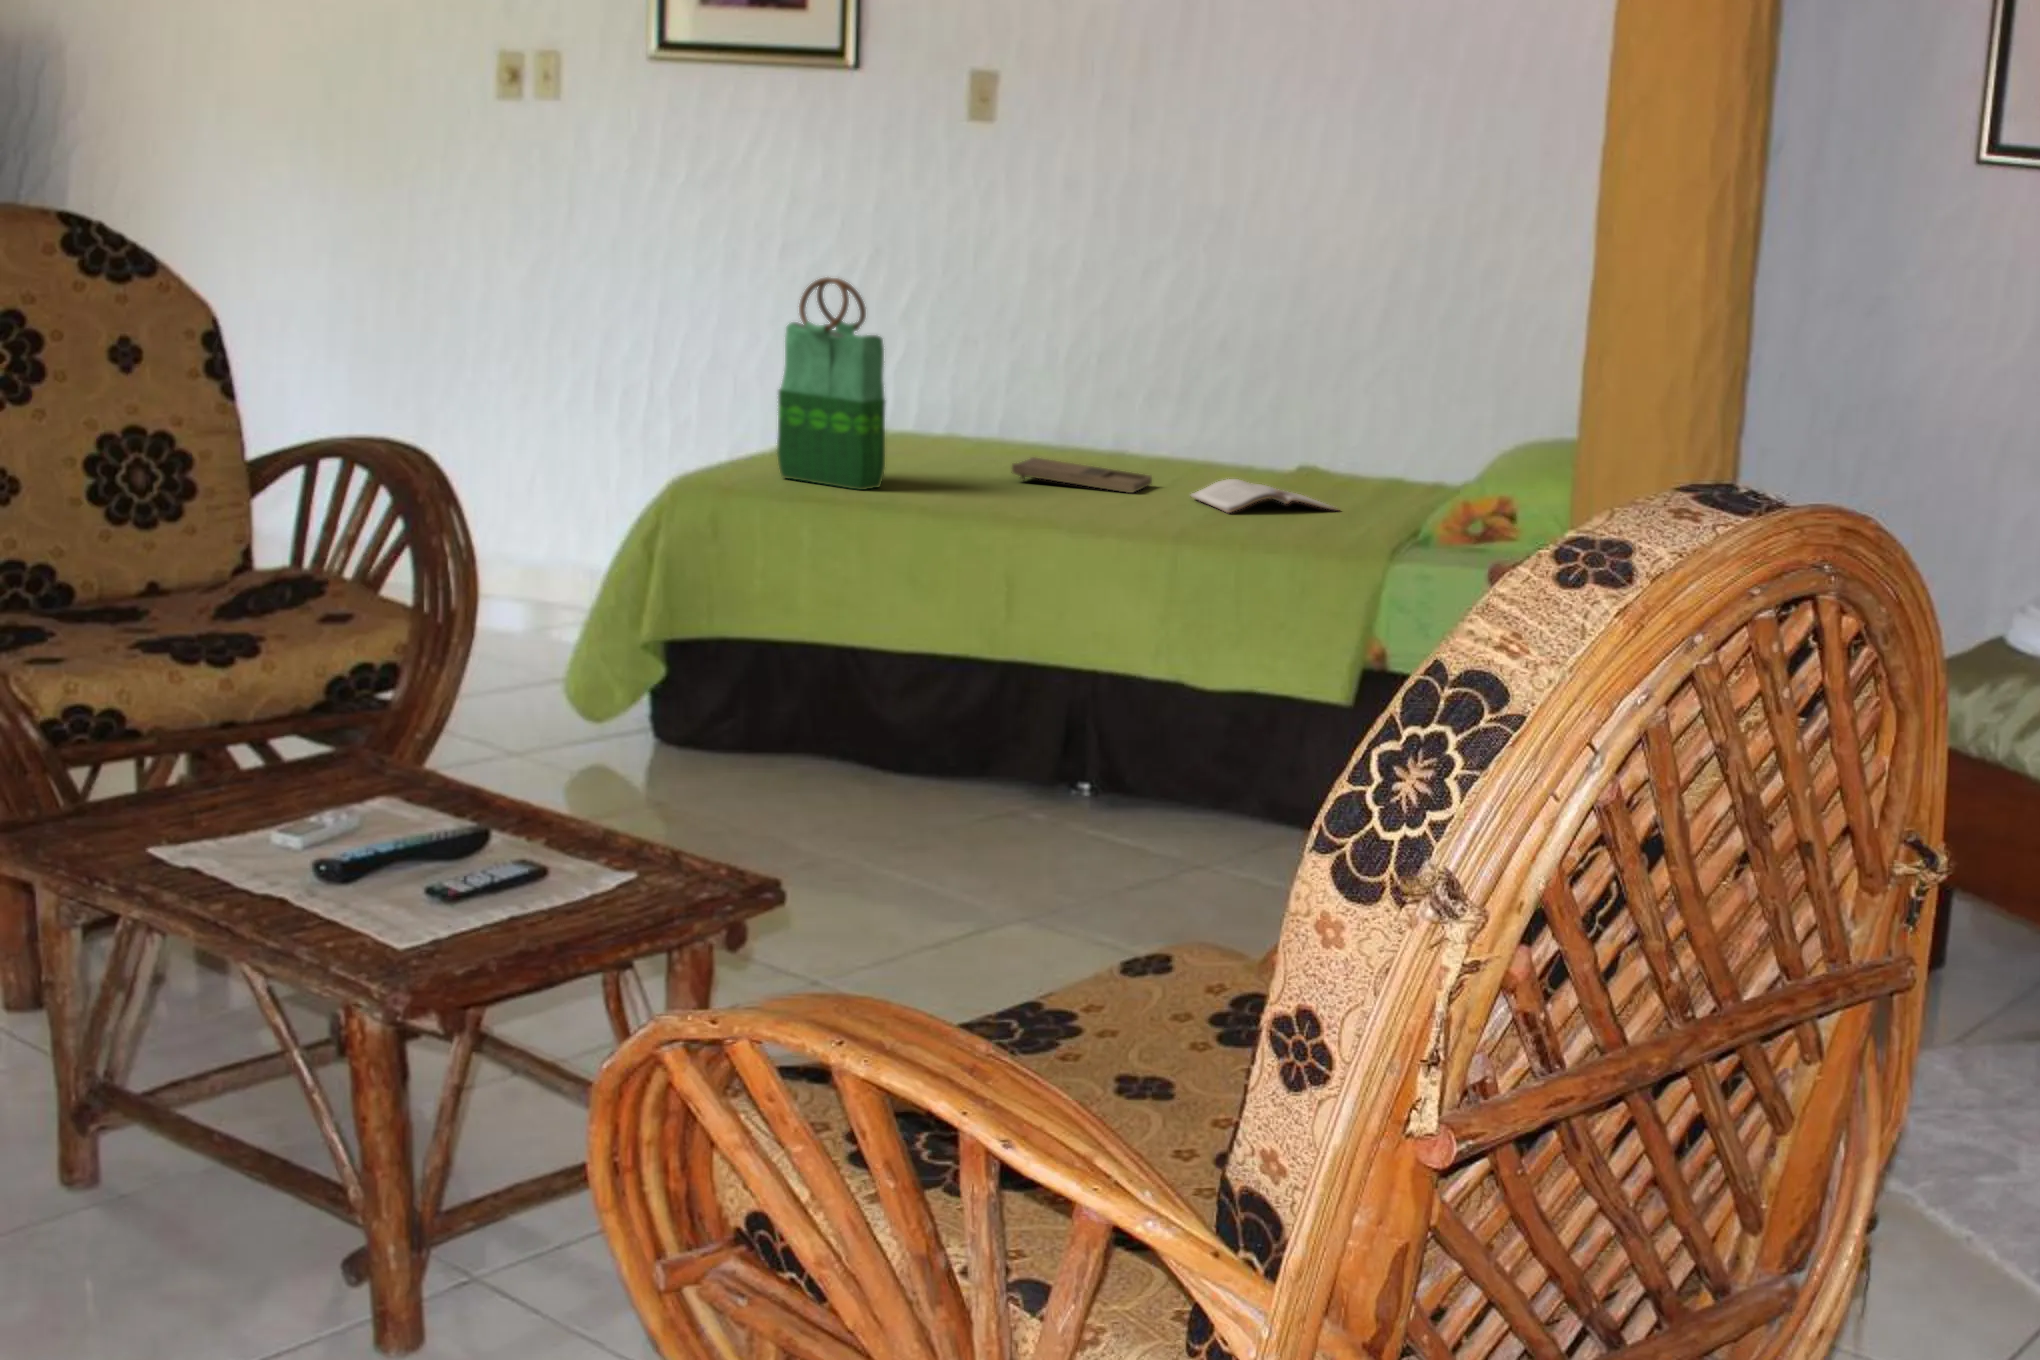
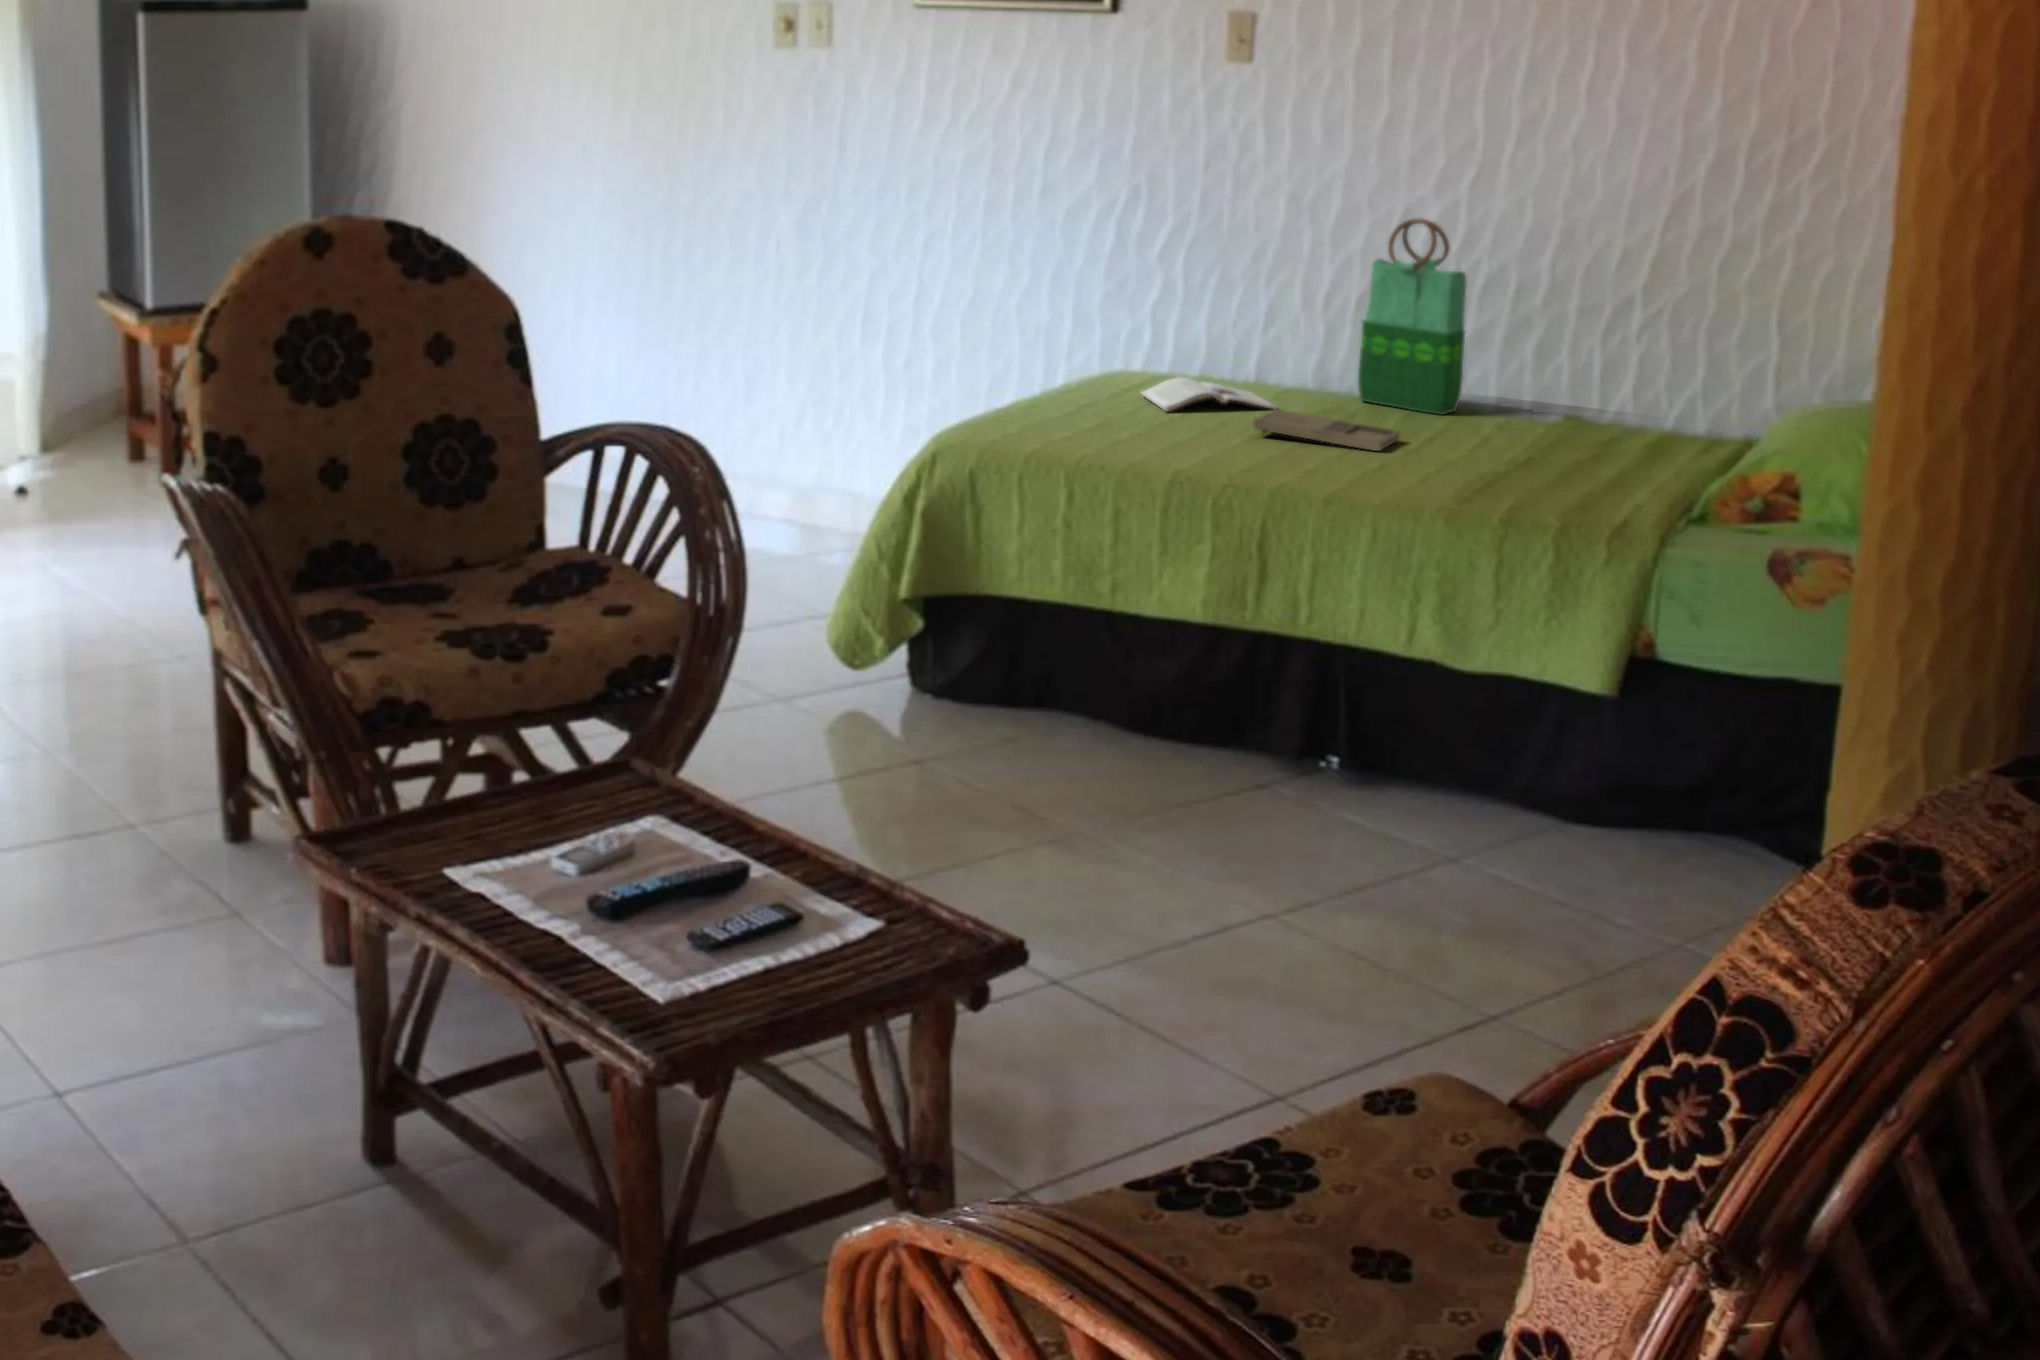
tote bag: present [777,277,885,490] -> present [1358,219,1467,415]
magazine: present [1191,479,1339,513] -> present [1141,377,1278,411]

